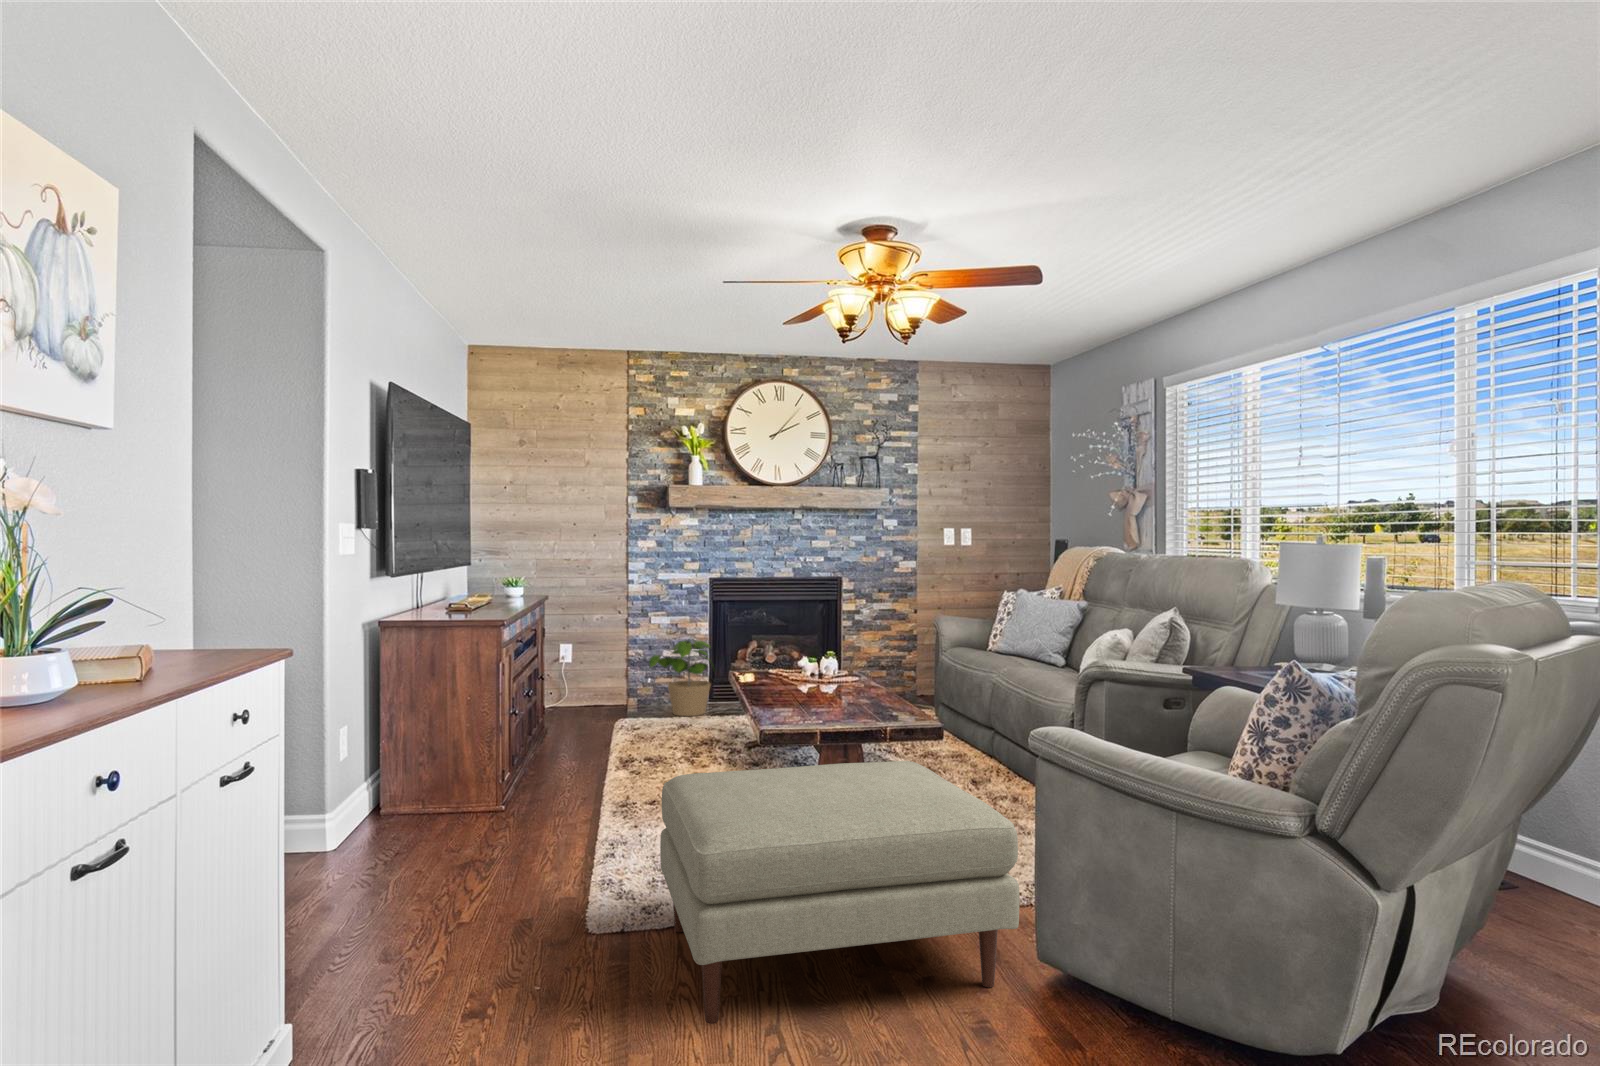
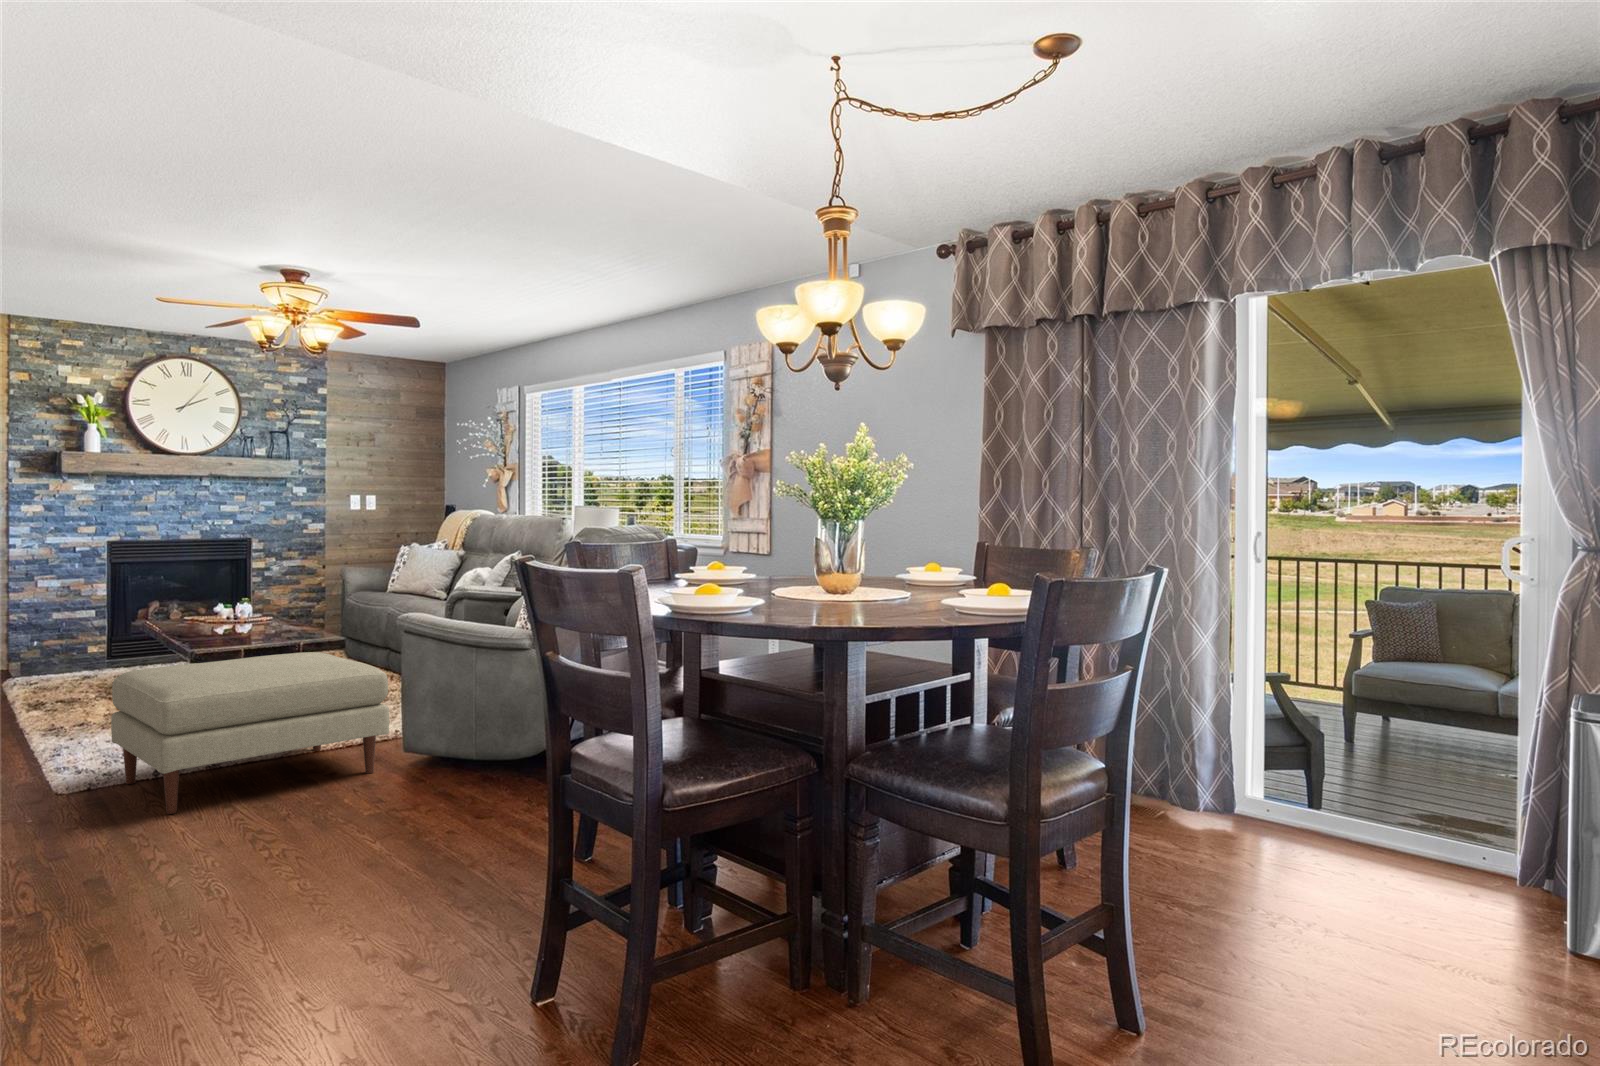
potted plant: present [649,640,714,716] -> none [40,597,117,670]

